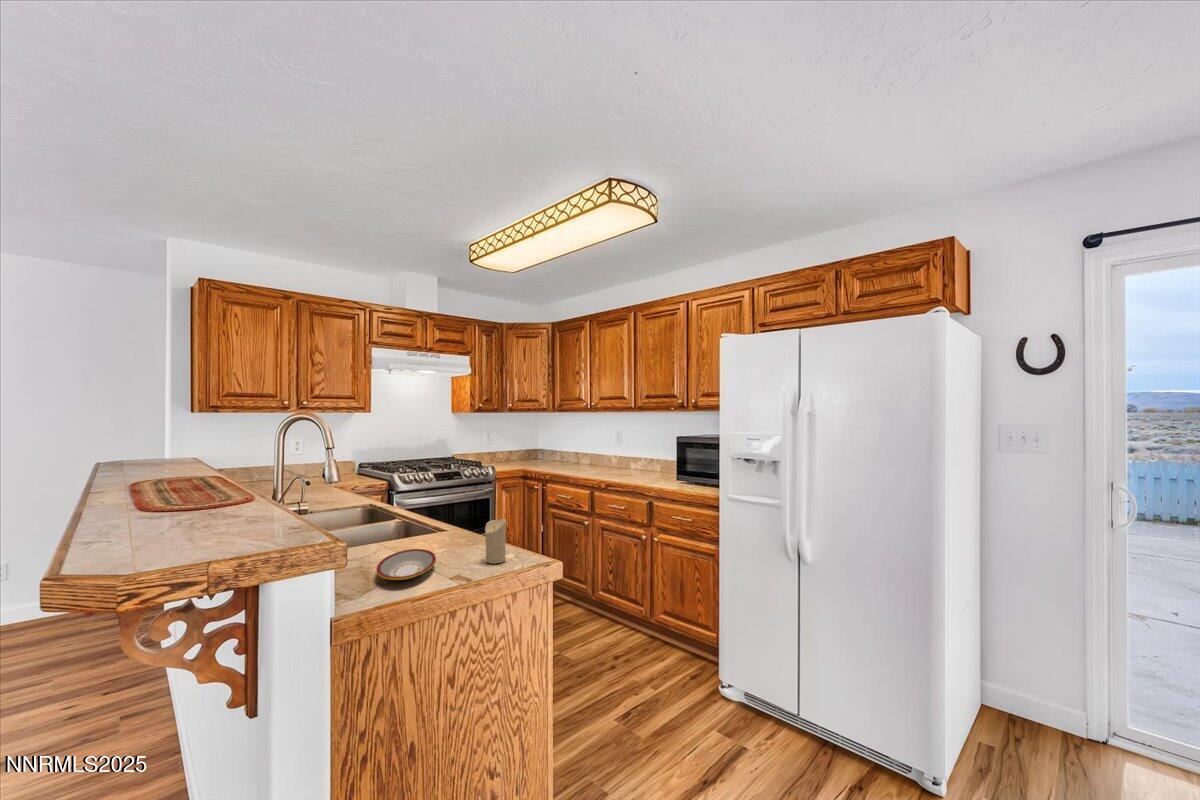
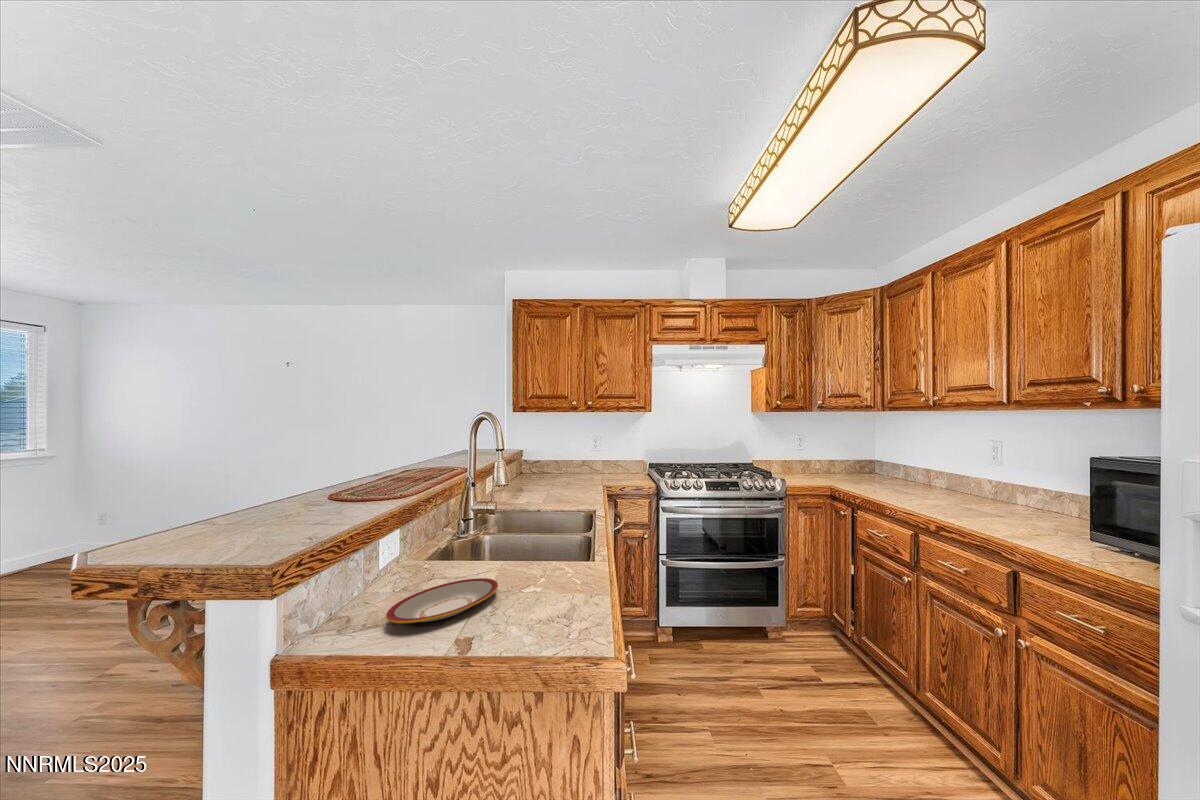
candle: present [485,519,506,564] -> none [534,564,566,631]

